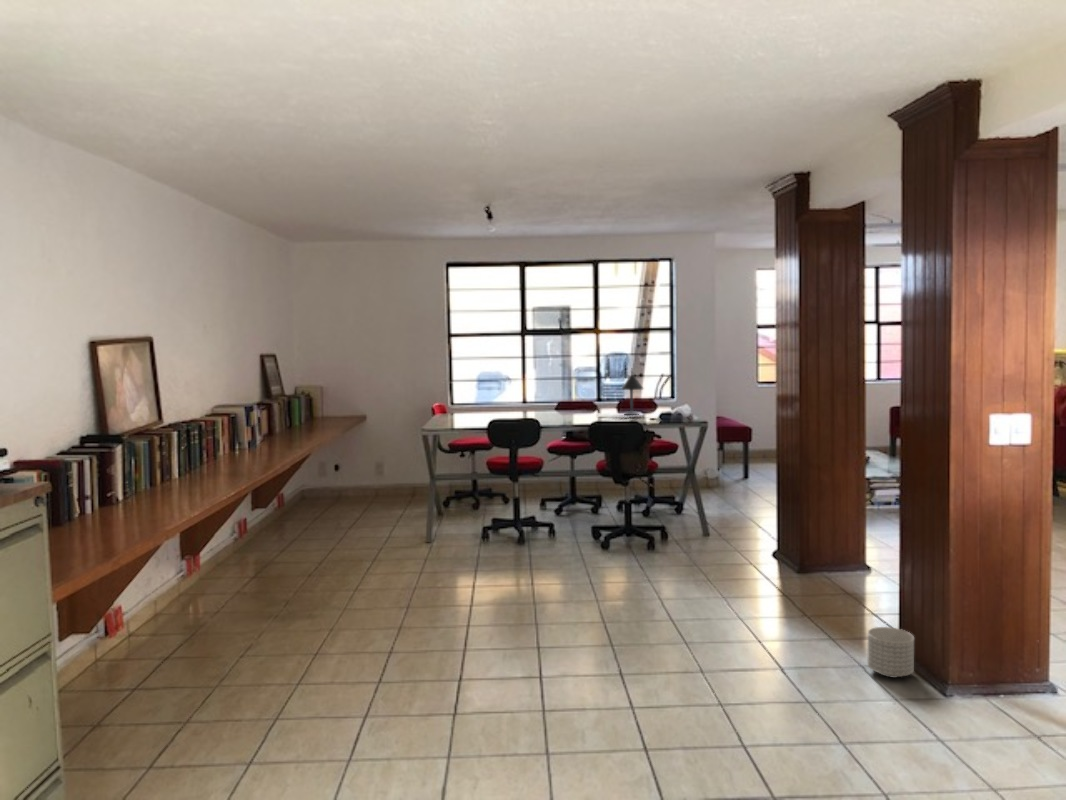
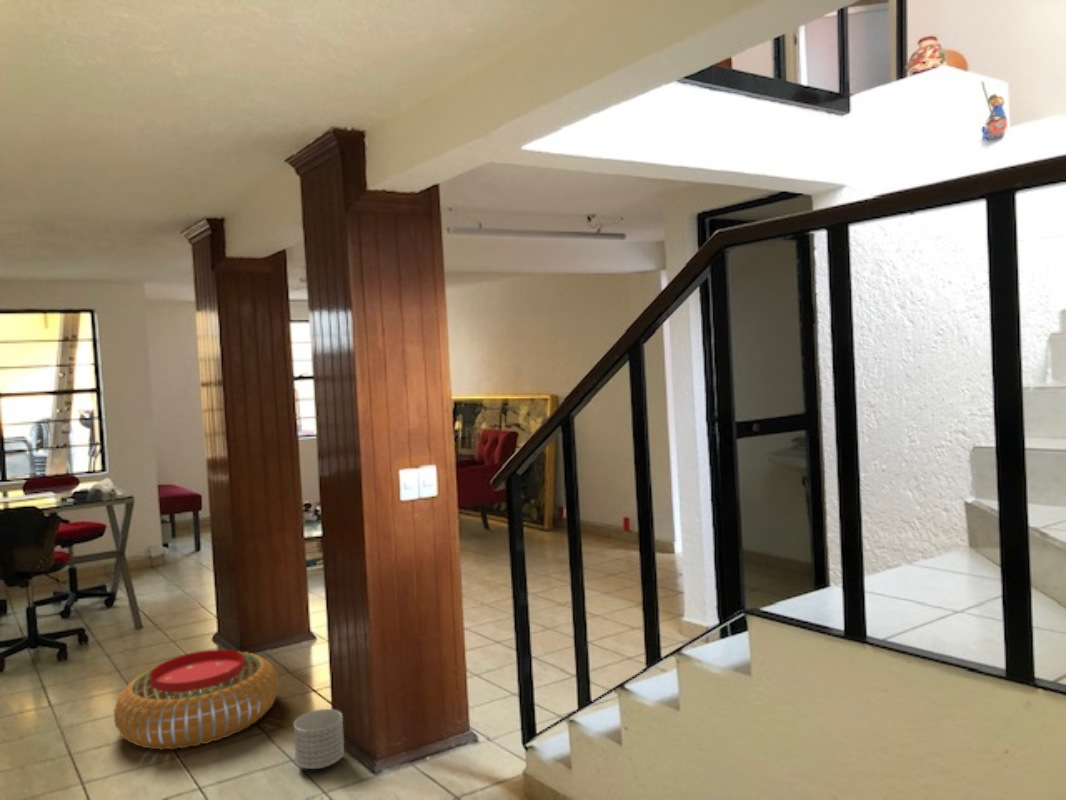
desk lamp: present [622,371,643,415] -> none [14,439,47,496]
pouf: none [711,559,844,633] -> present [114,650,279,750]

